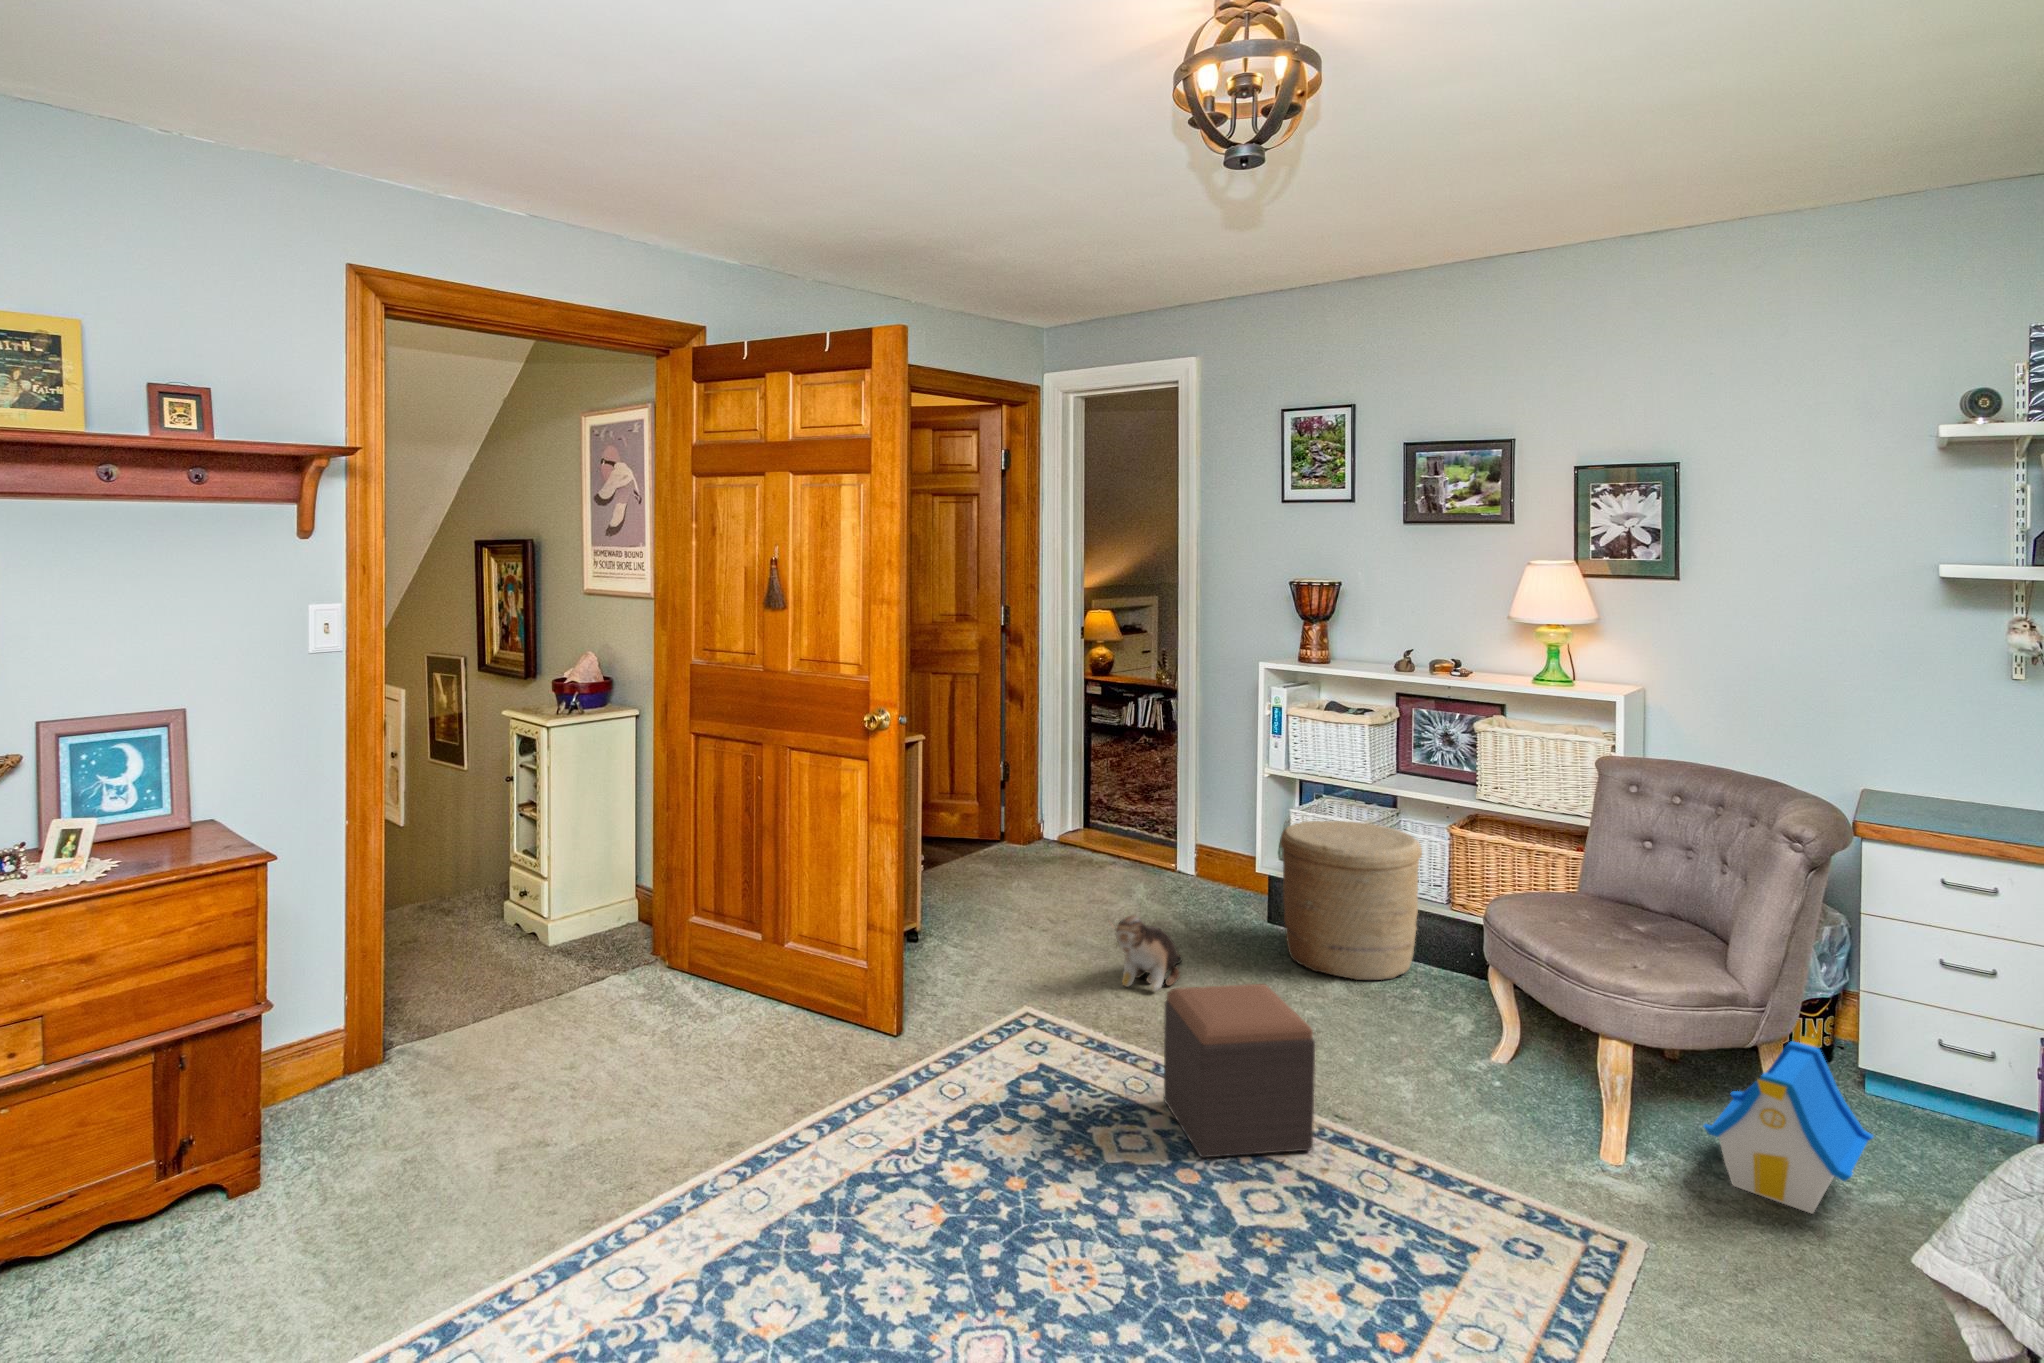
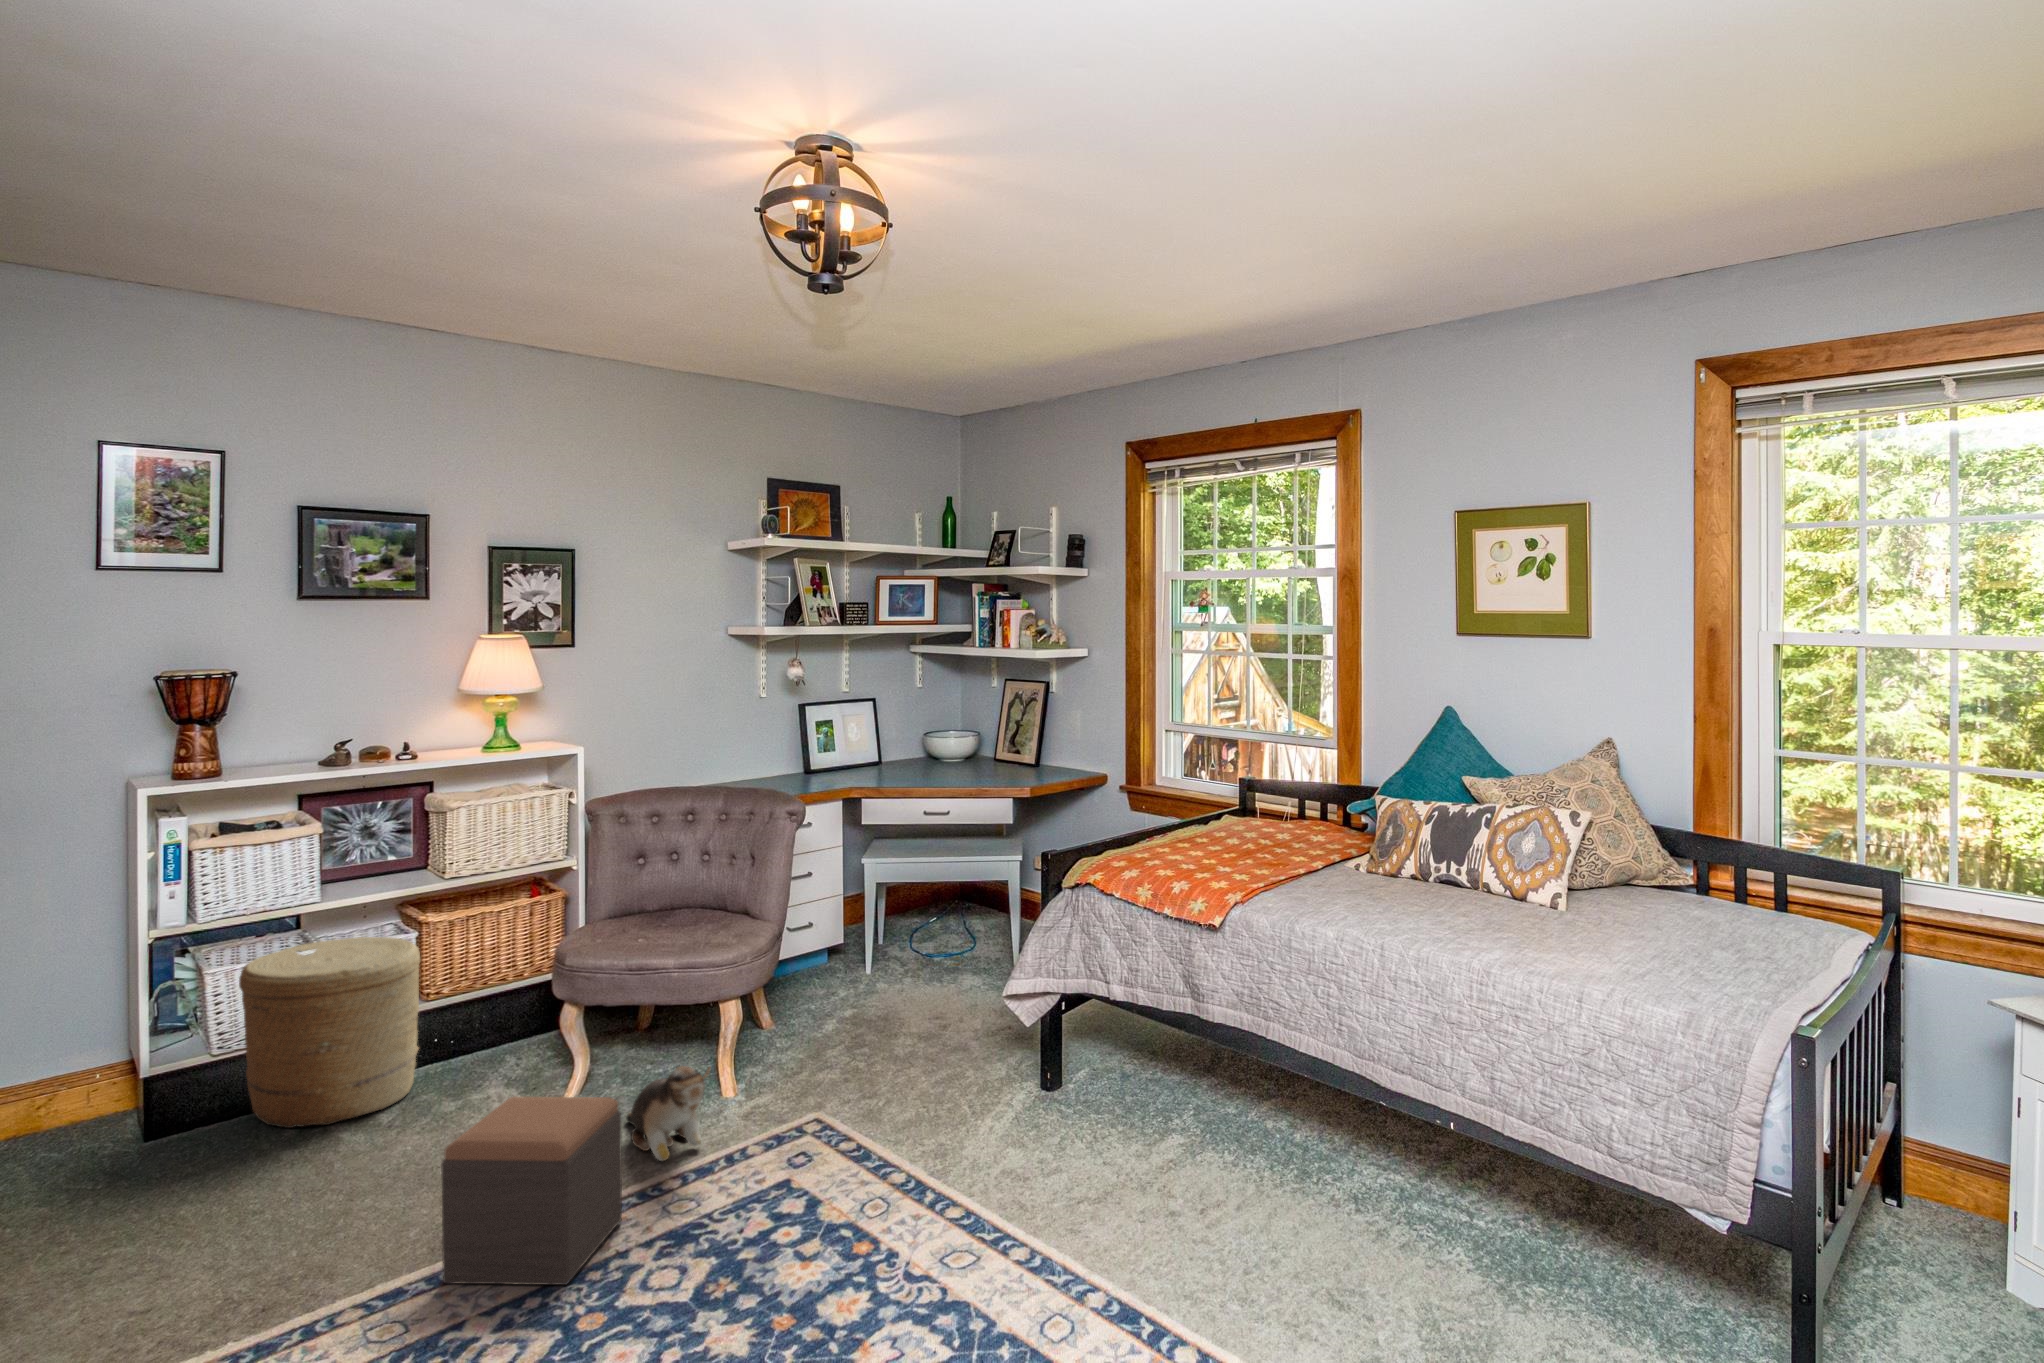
plush toy: present [1109,916,1182,991] -> present [626,1066,710,1161]
toy house: present [1704,1036,1873,1213] -> none [772,964,881,1081]

